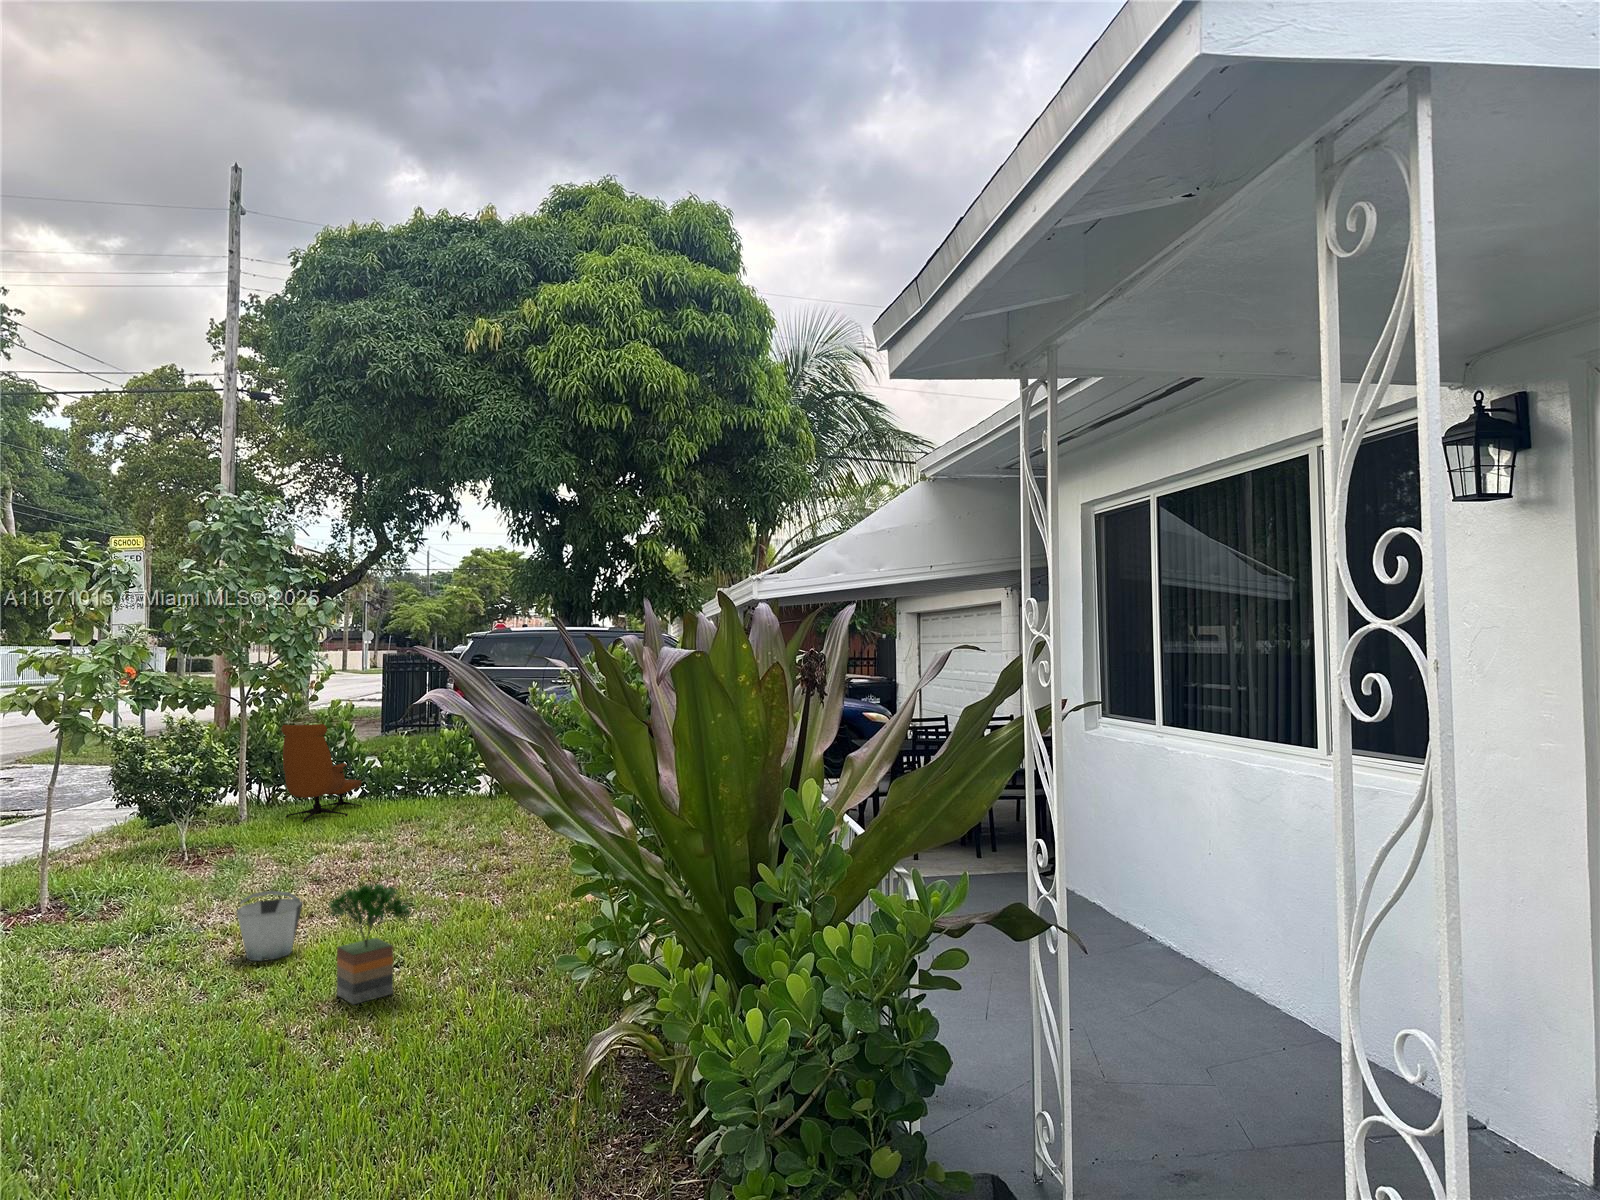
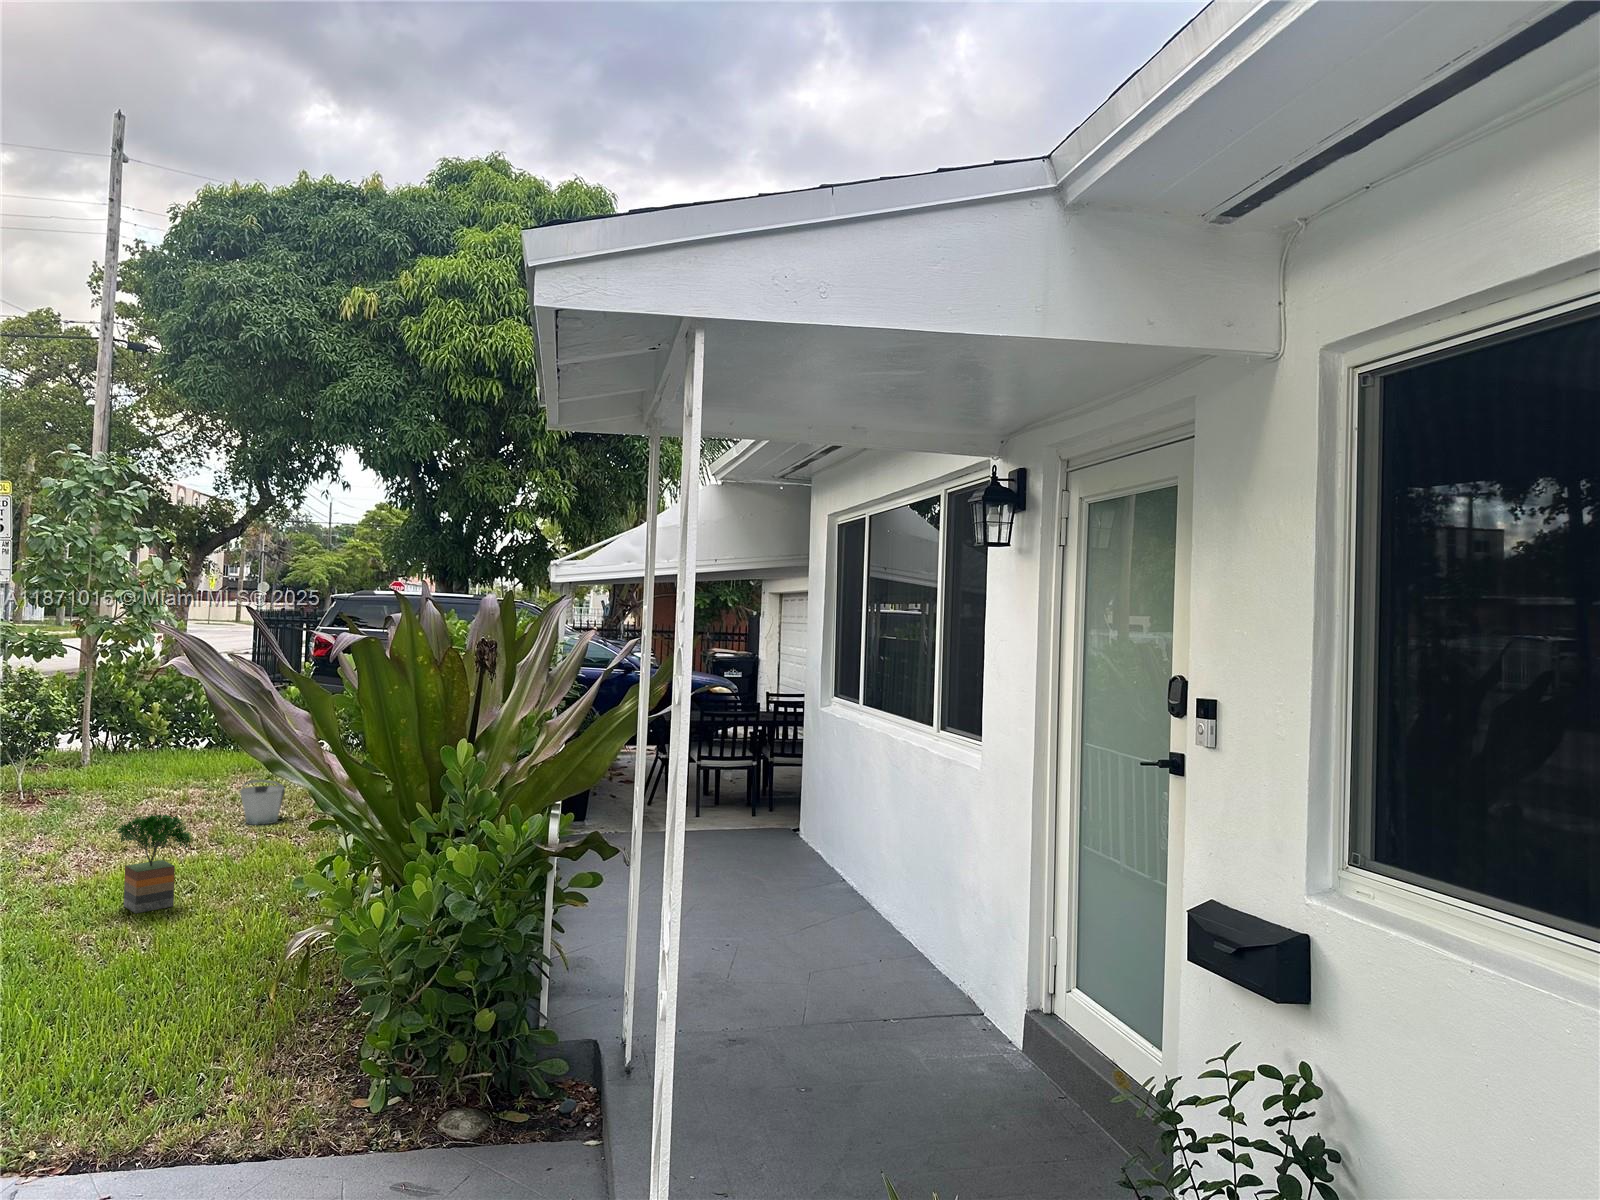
lounge chair: present [281,724,362,822] -> none [125,676,208,768]
bucket: present [237,891,302,961] -> present [240,779,285,825]

